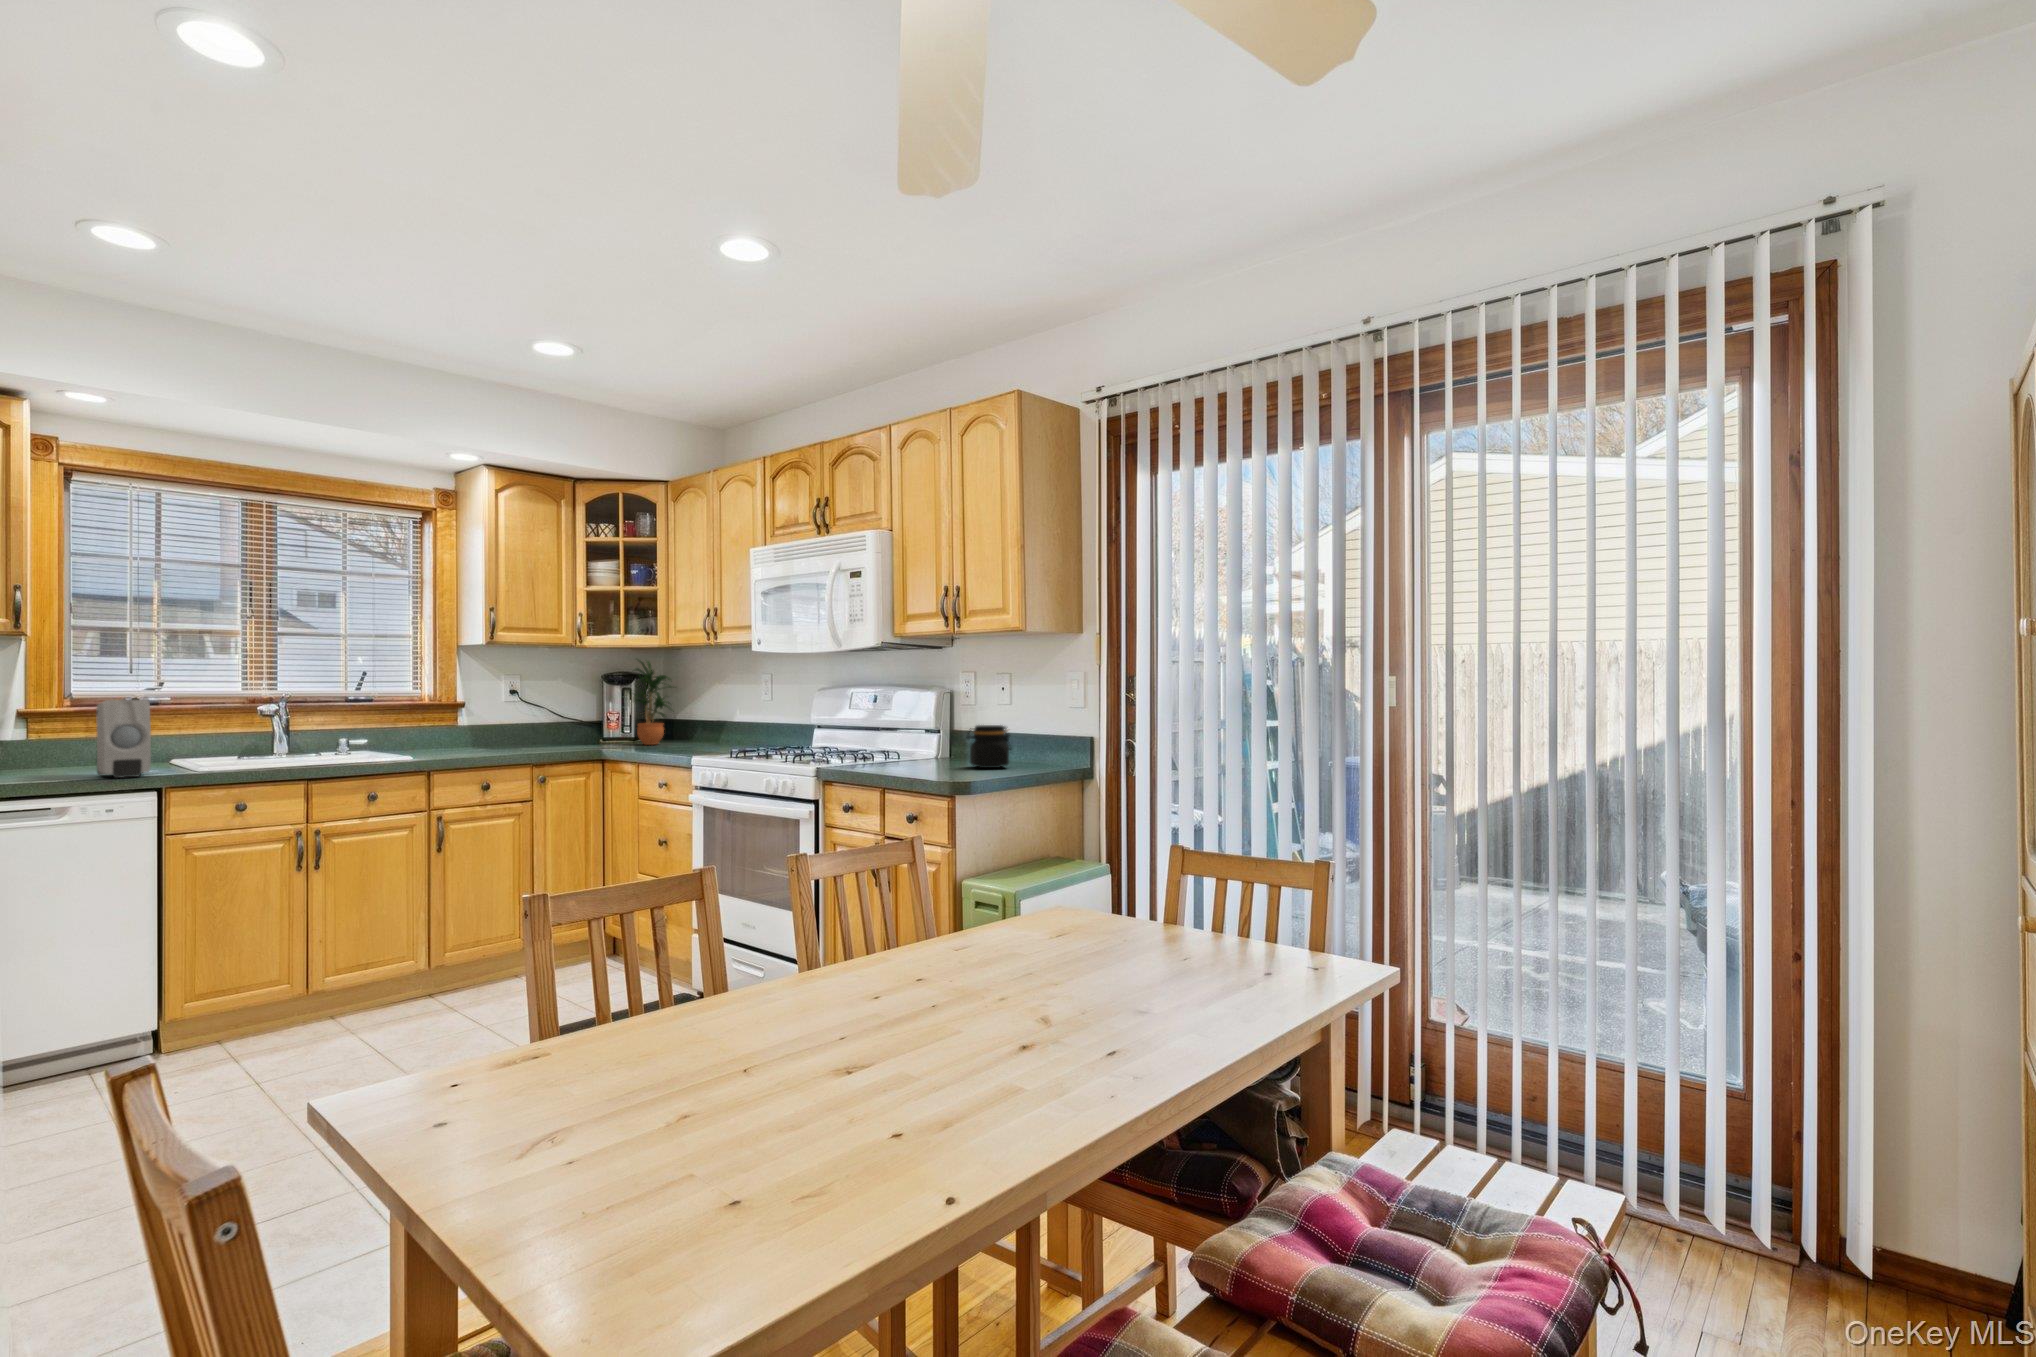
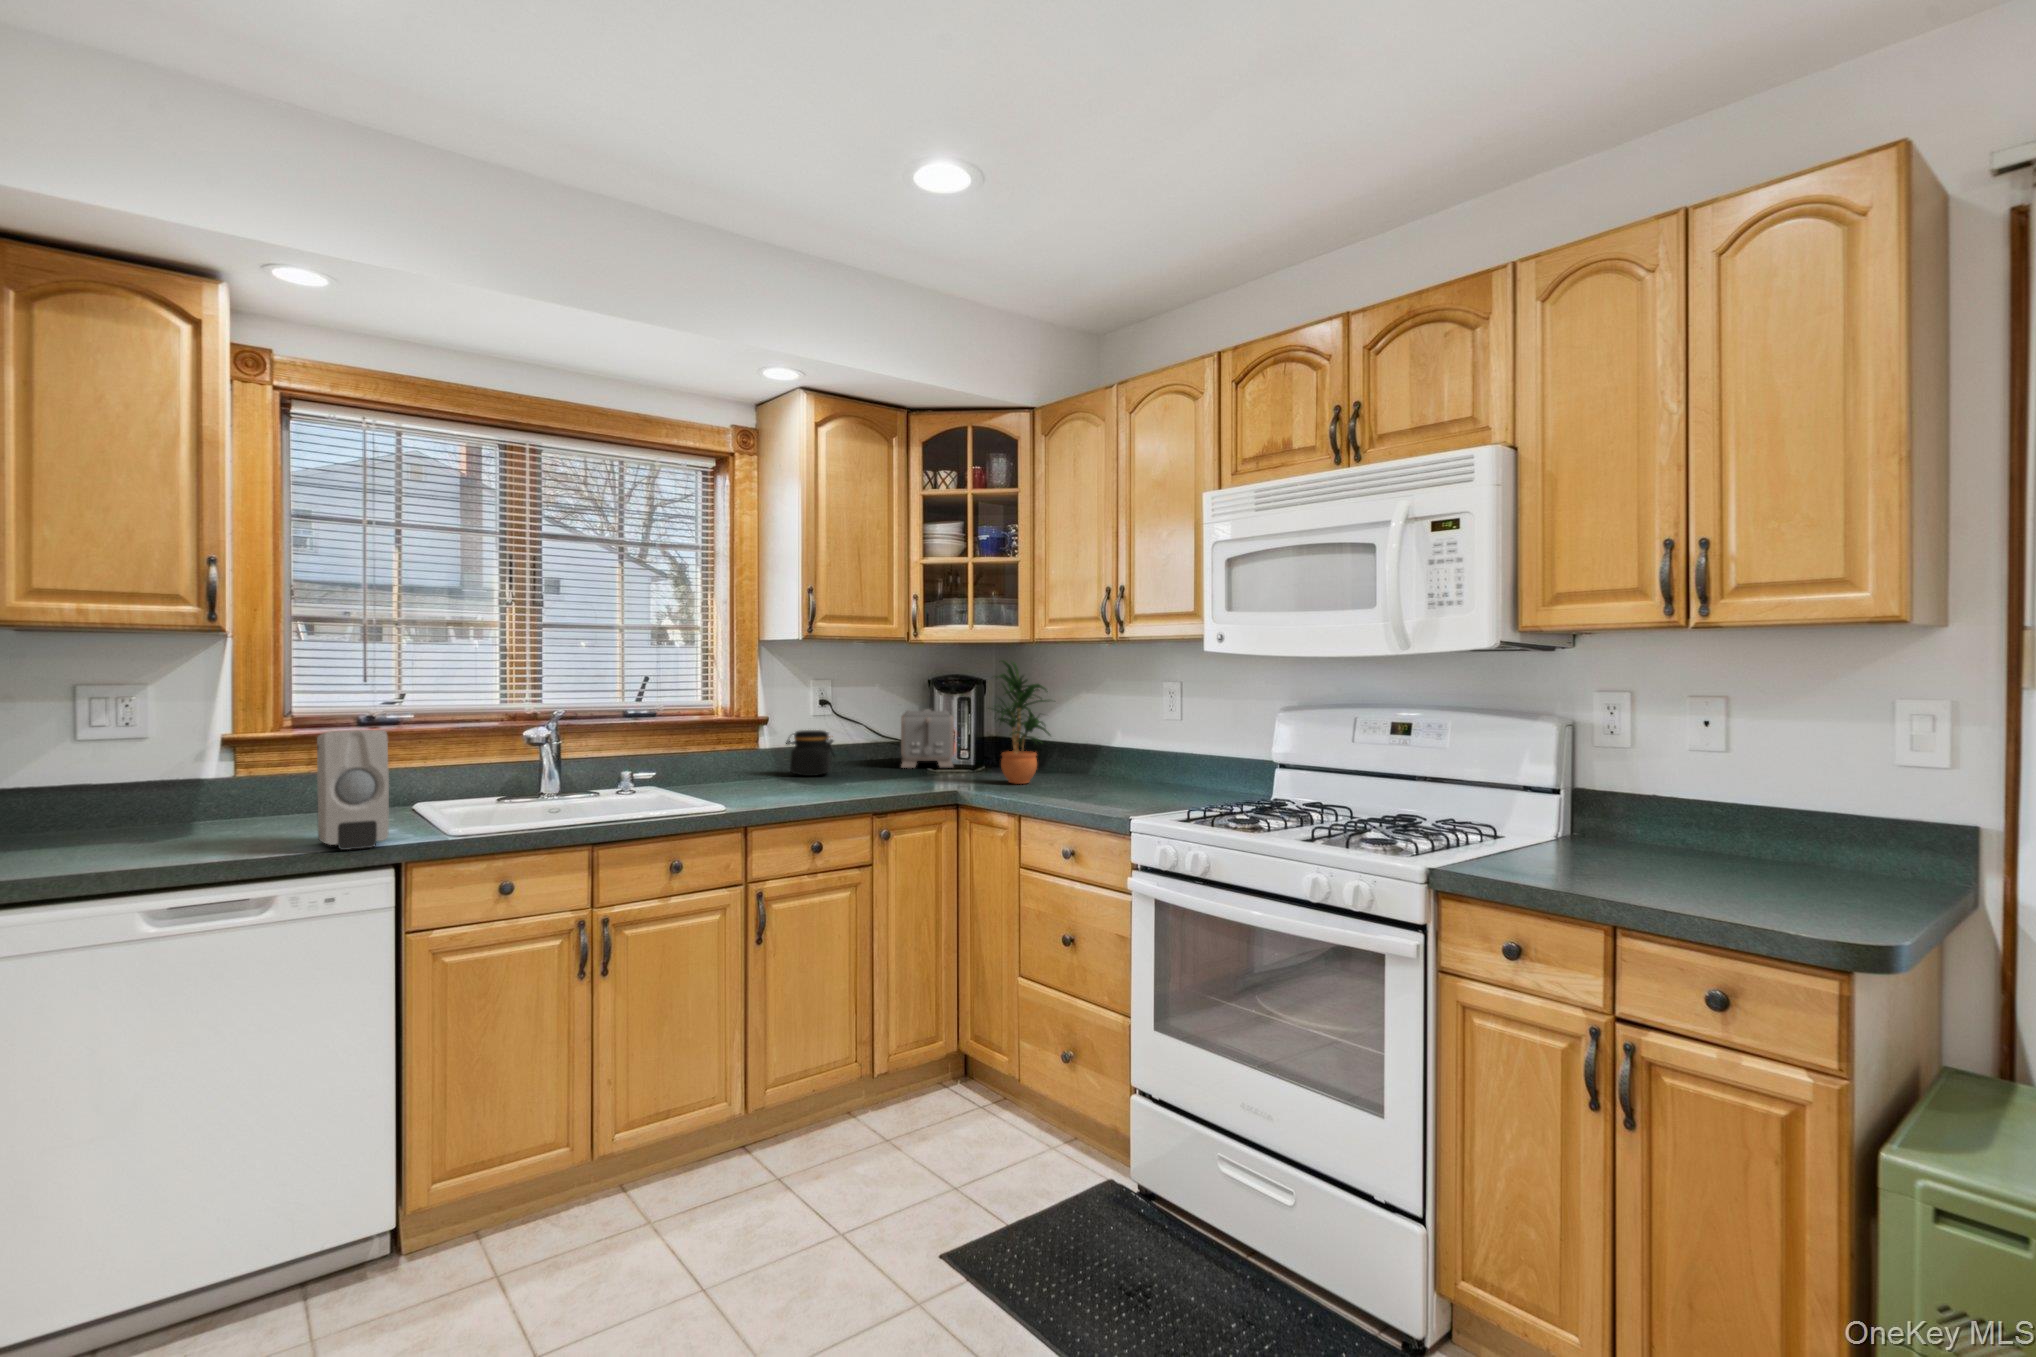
toaster: none [575,697,622,739] -> present [901,709,954,768]
jar: present [966,725,1011,768] -> present [786,730,834,776]

